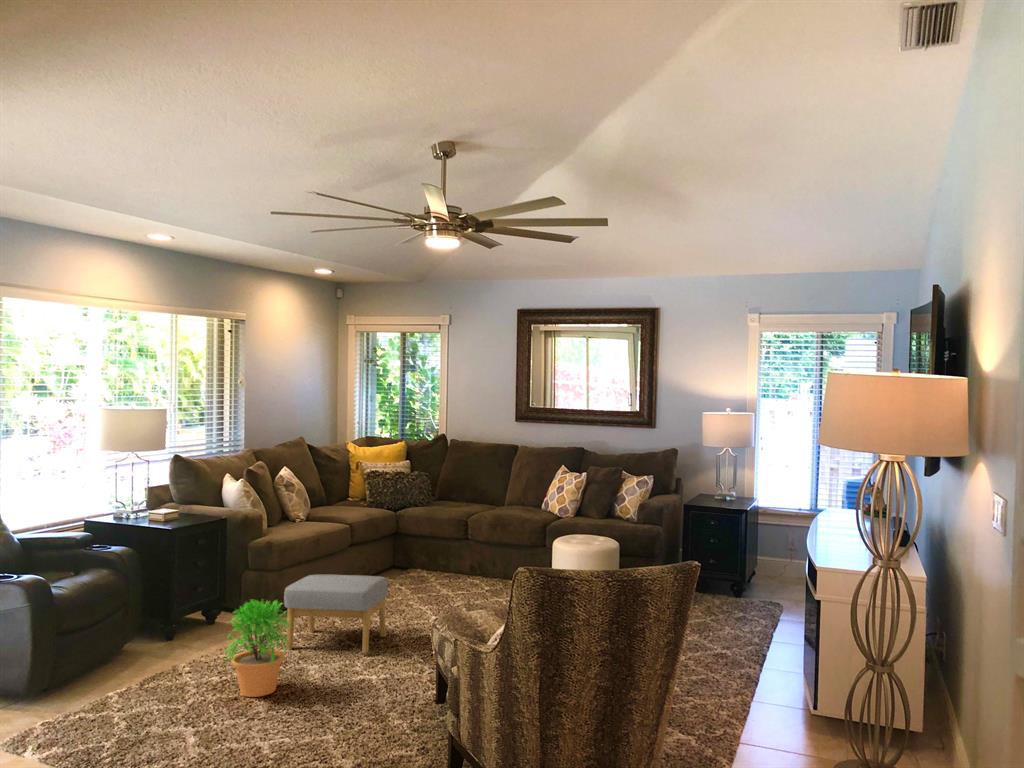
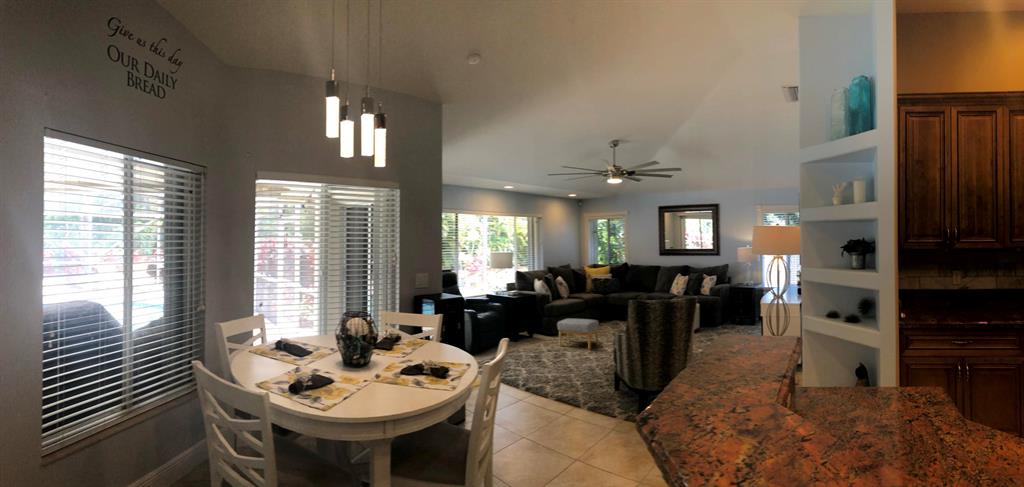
potted plant: present [226,599,290,697] -> none [535,323,560,359]

